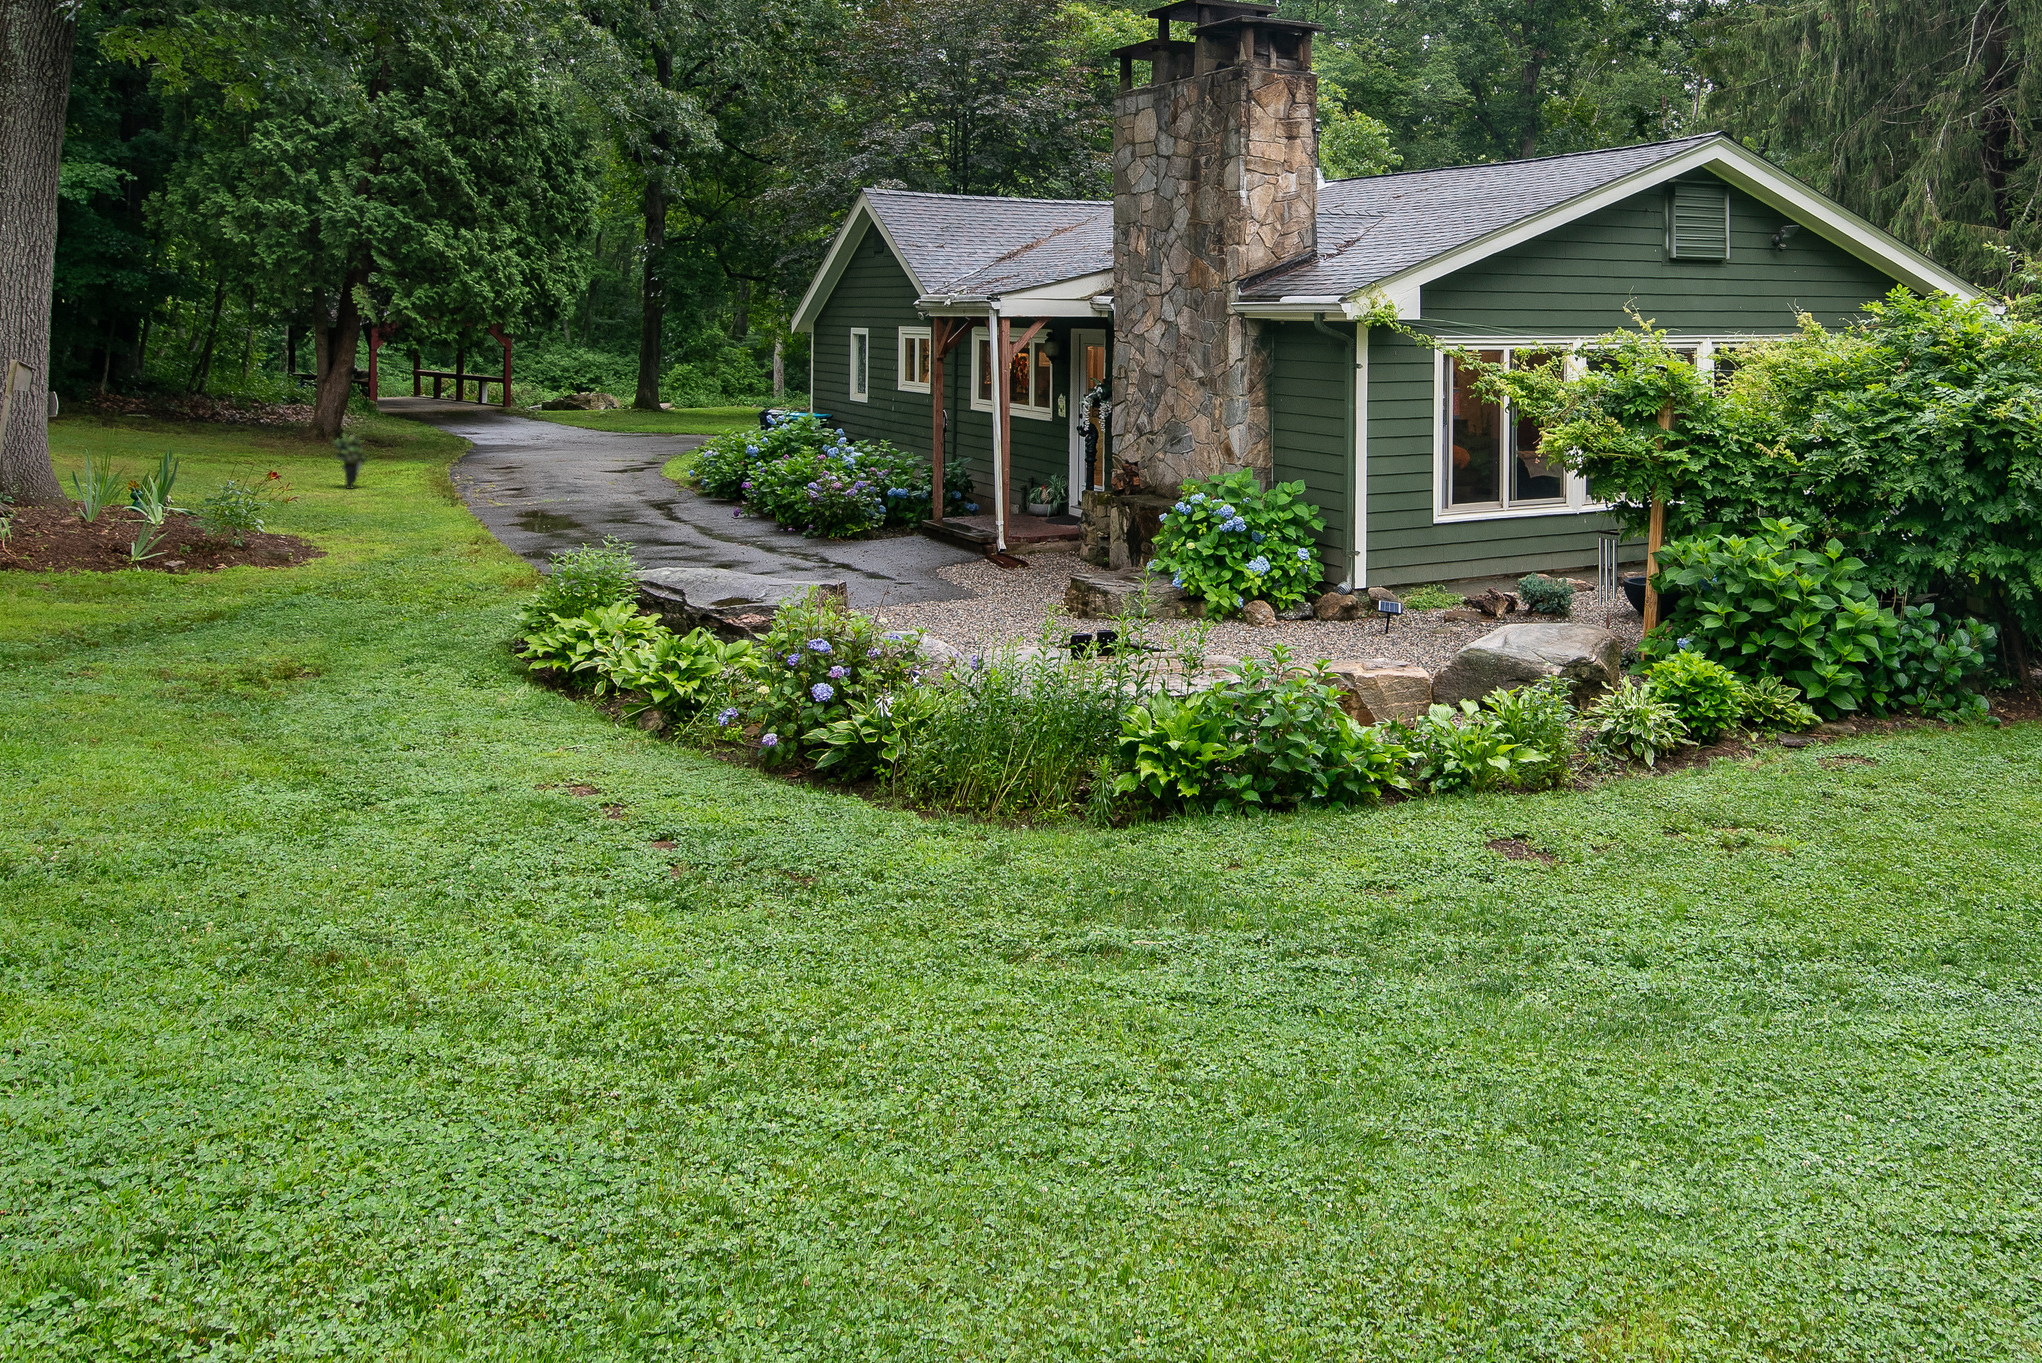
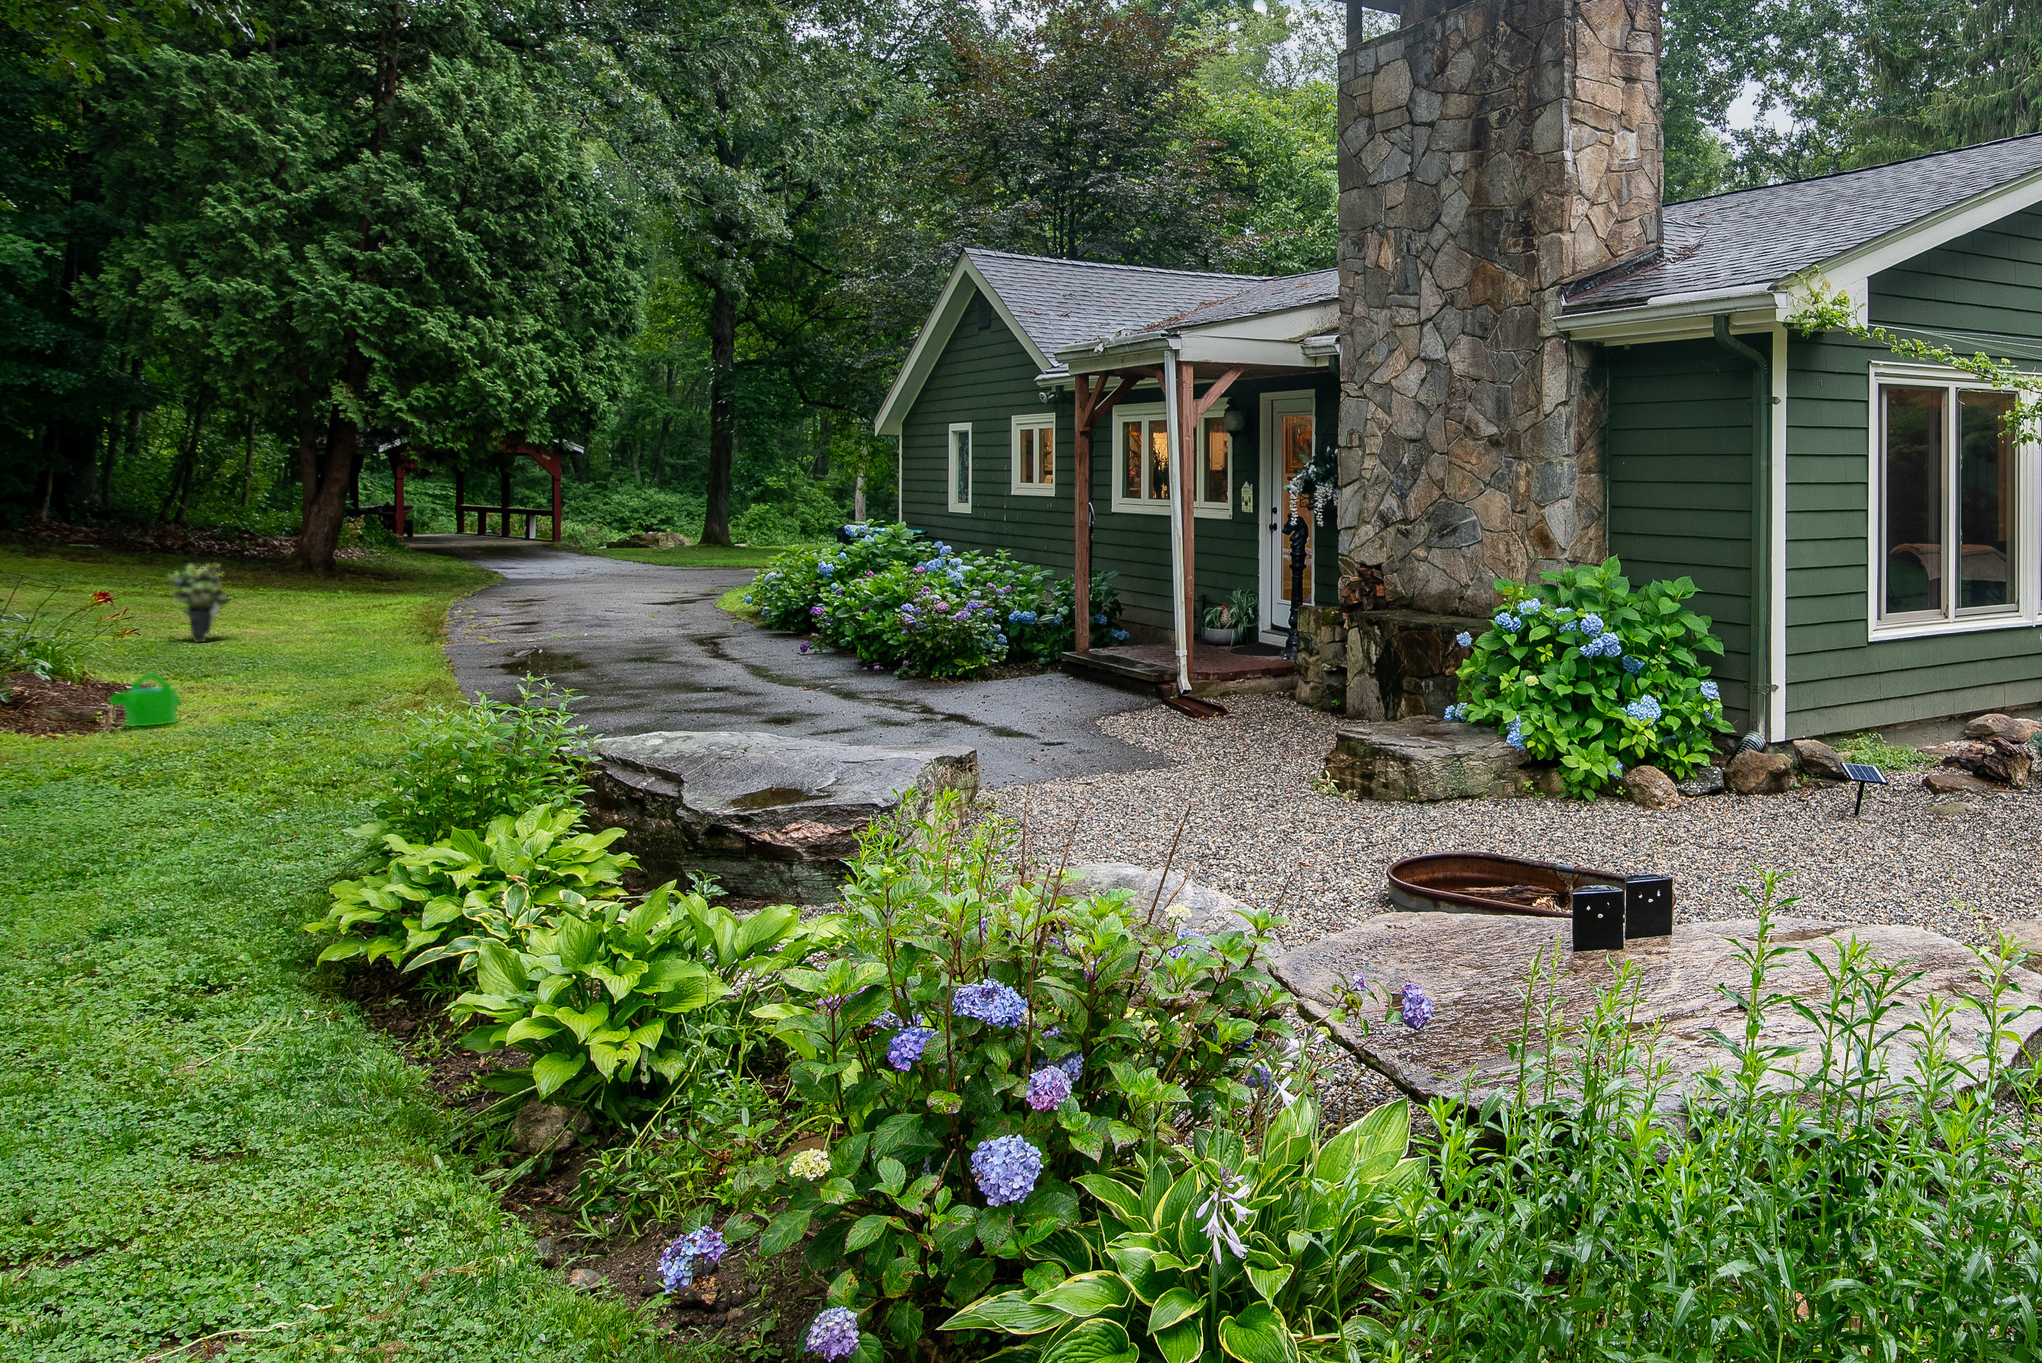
watering can: none [385,508,413,539] -> present [110,673,181,726]

